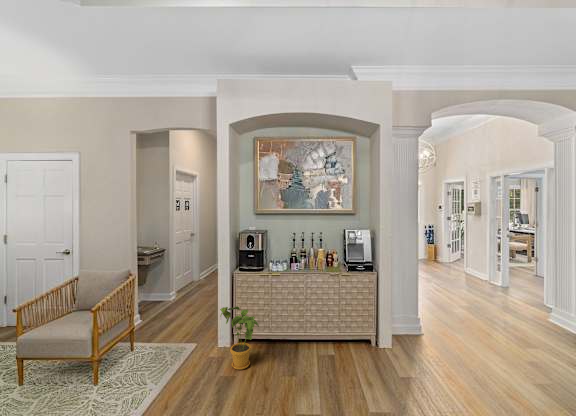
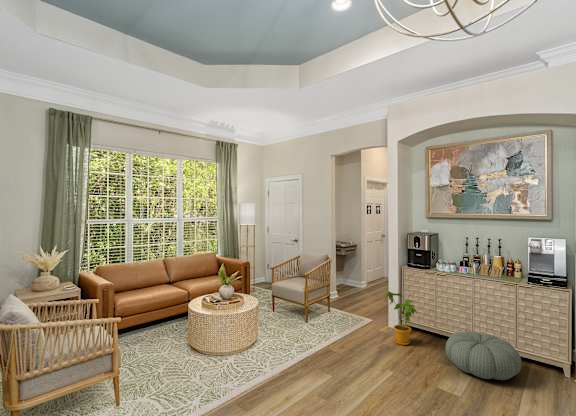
pouf: none [291,328,357,382] -> present [445,331,522,380]

